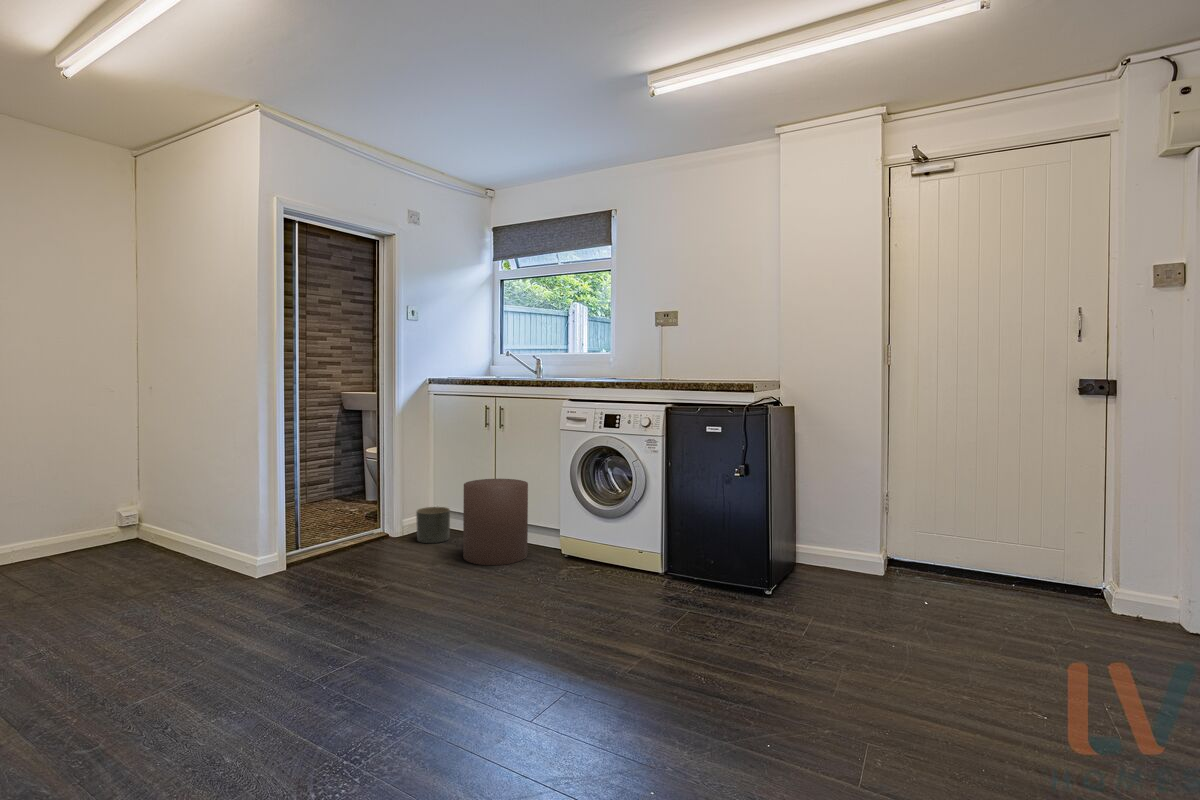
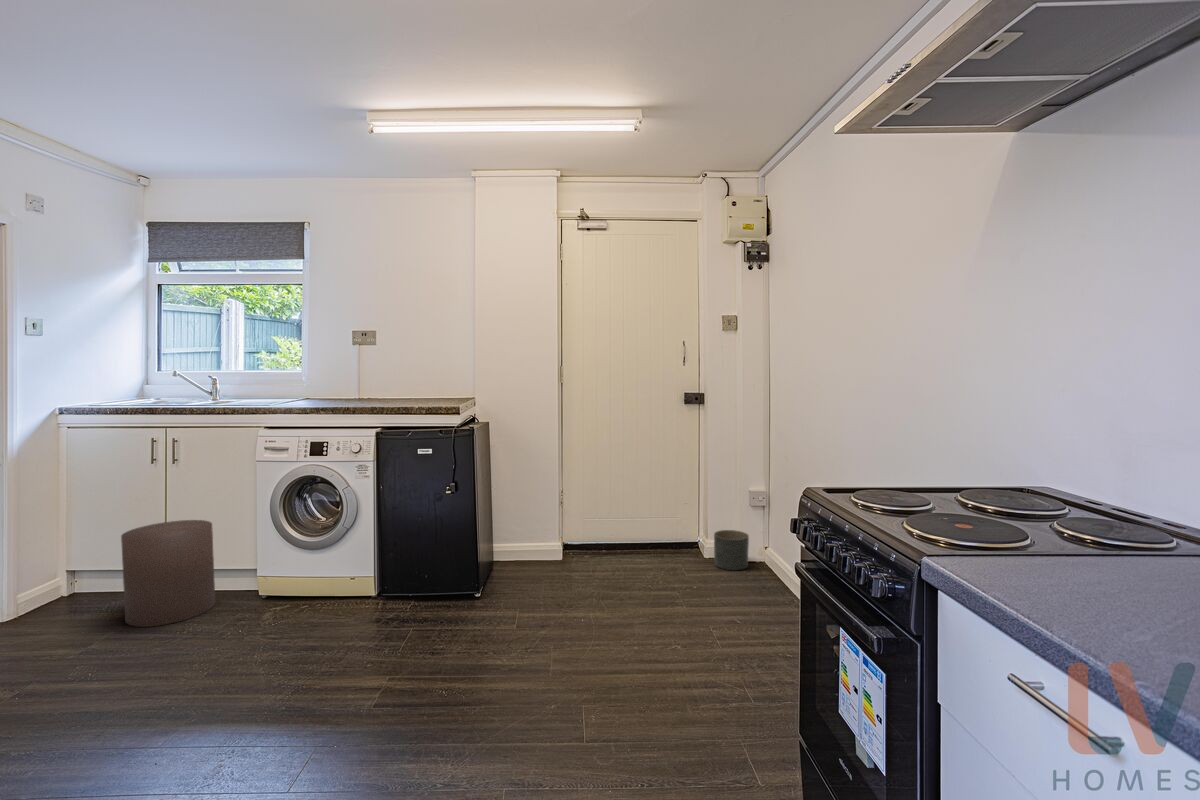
planter: present [416,507,450,543] -> present [714,530,749,570]

